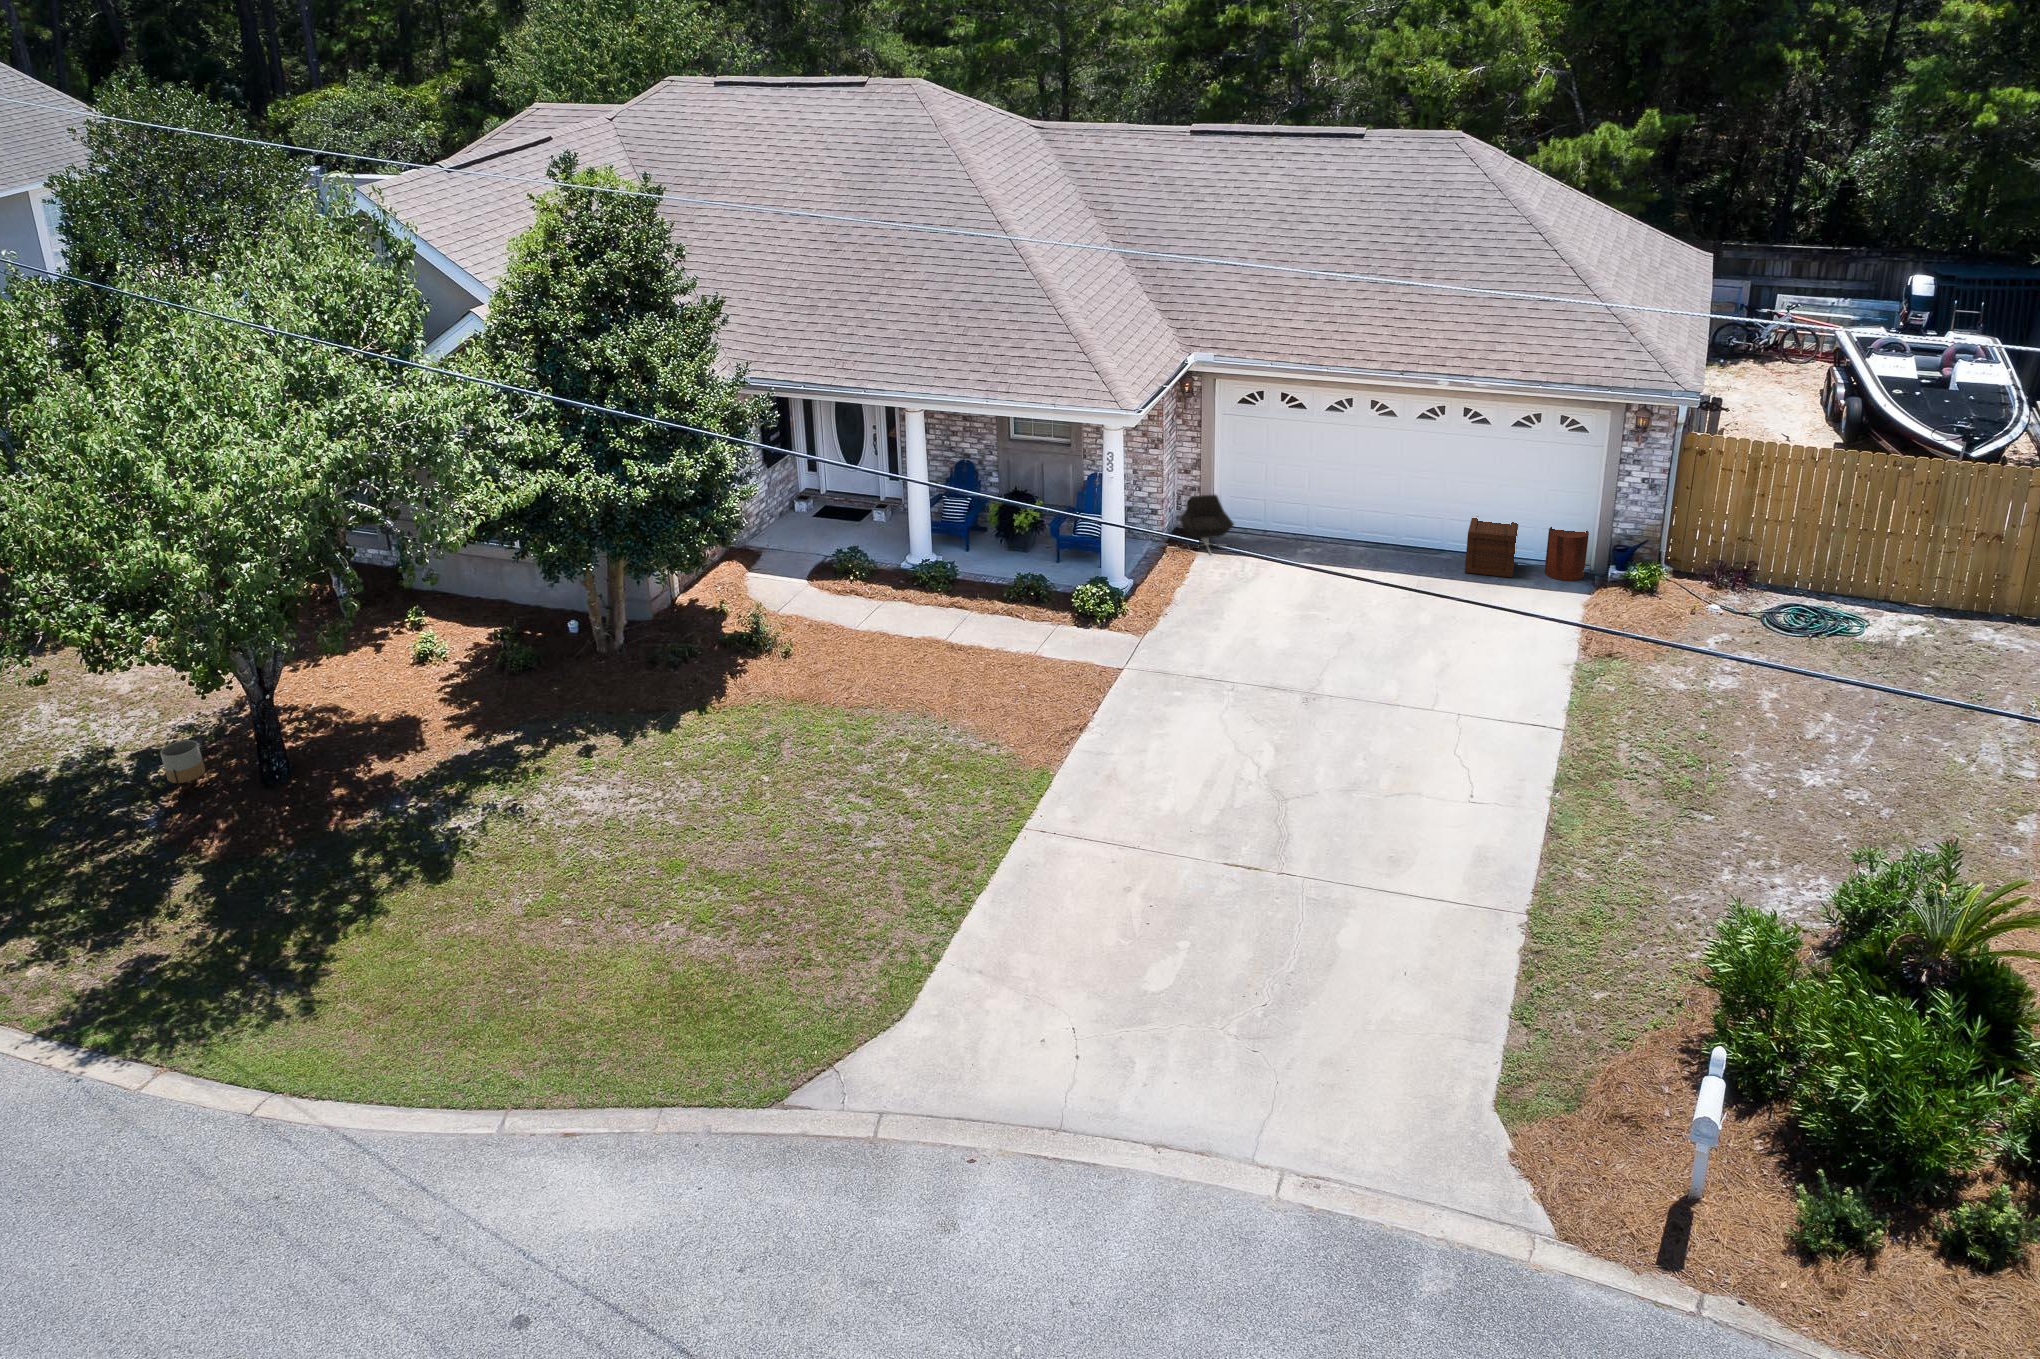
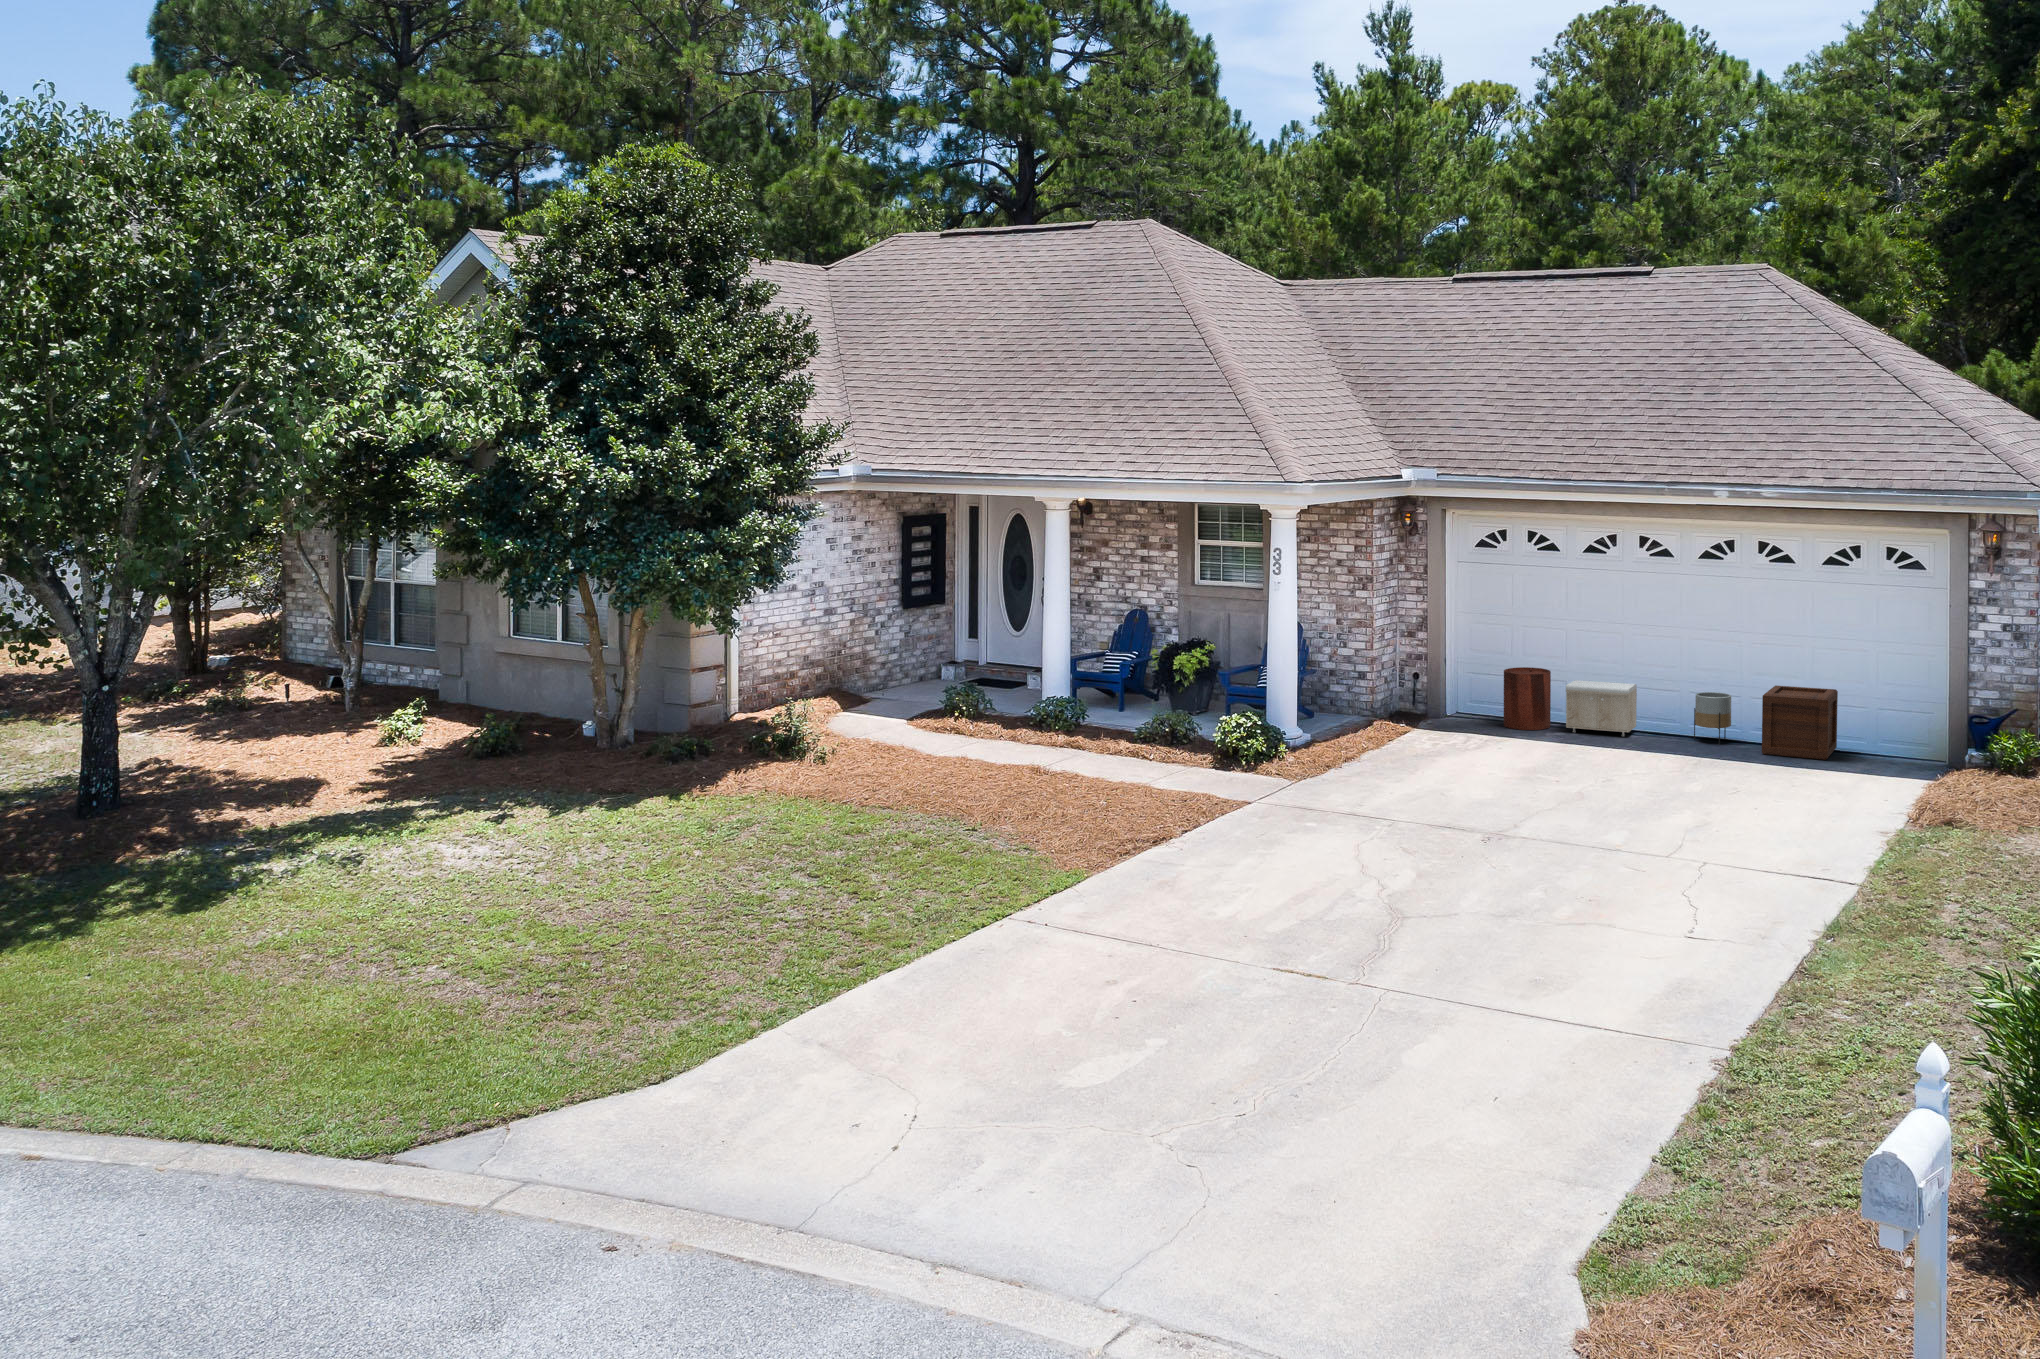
lounge chair: present [1180,495,1234,554] -> none [1393,661,1460,728]
storage bench: none [1316,510,1369,555] -> present [1566,680,1637,736]
trash can: present [1545,527,1589,581] -> present [1504,667,1551,730]
planter: present [160,740,211,798] -> present [1694,692,1731,745]

